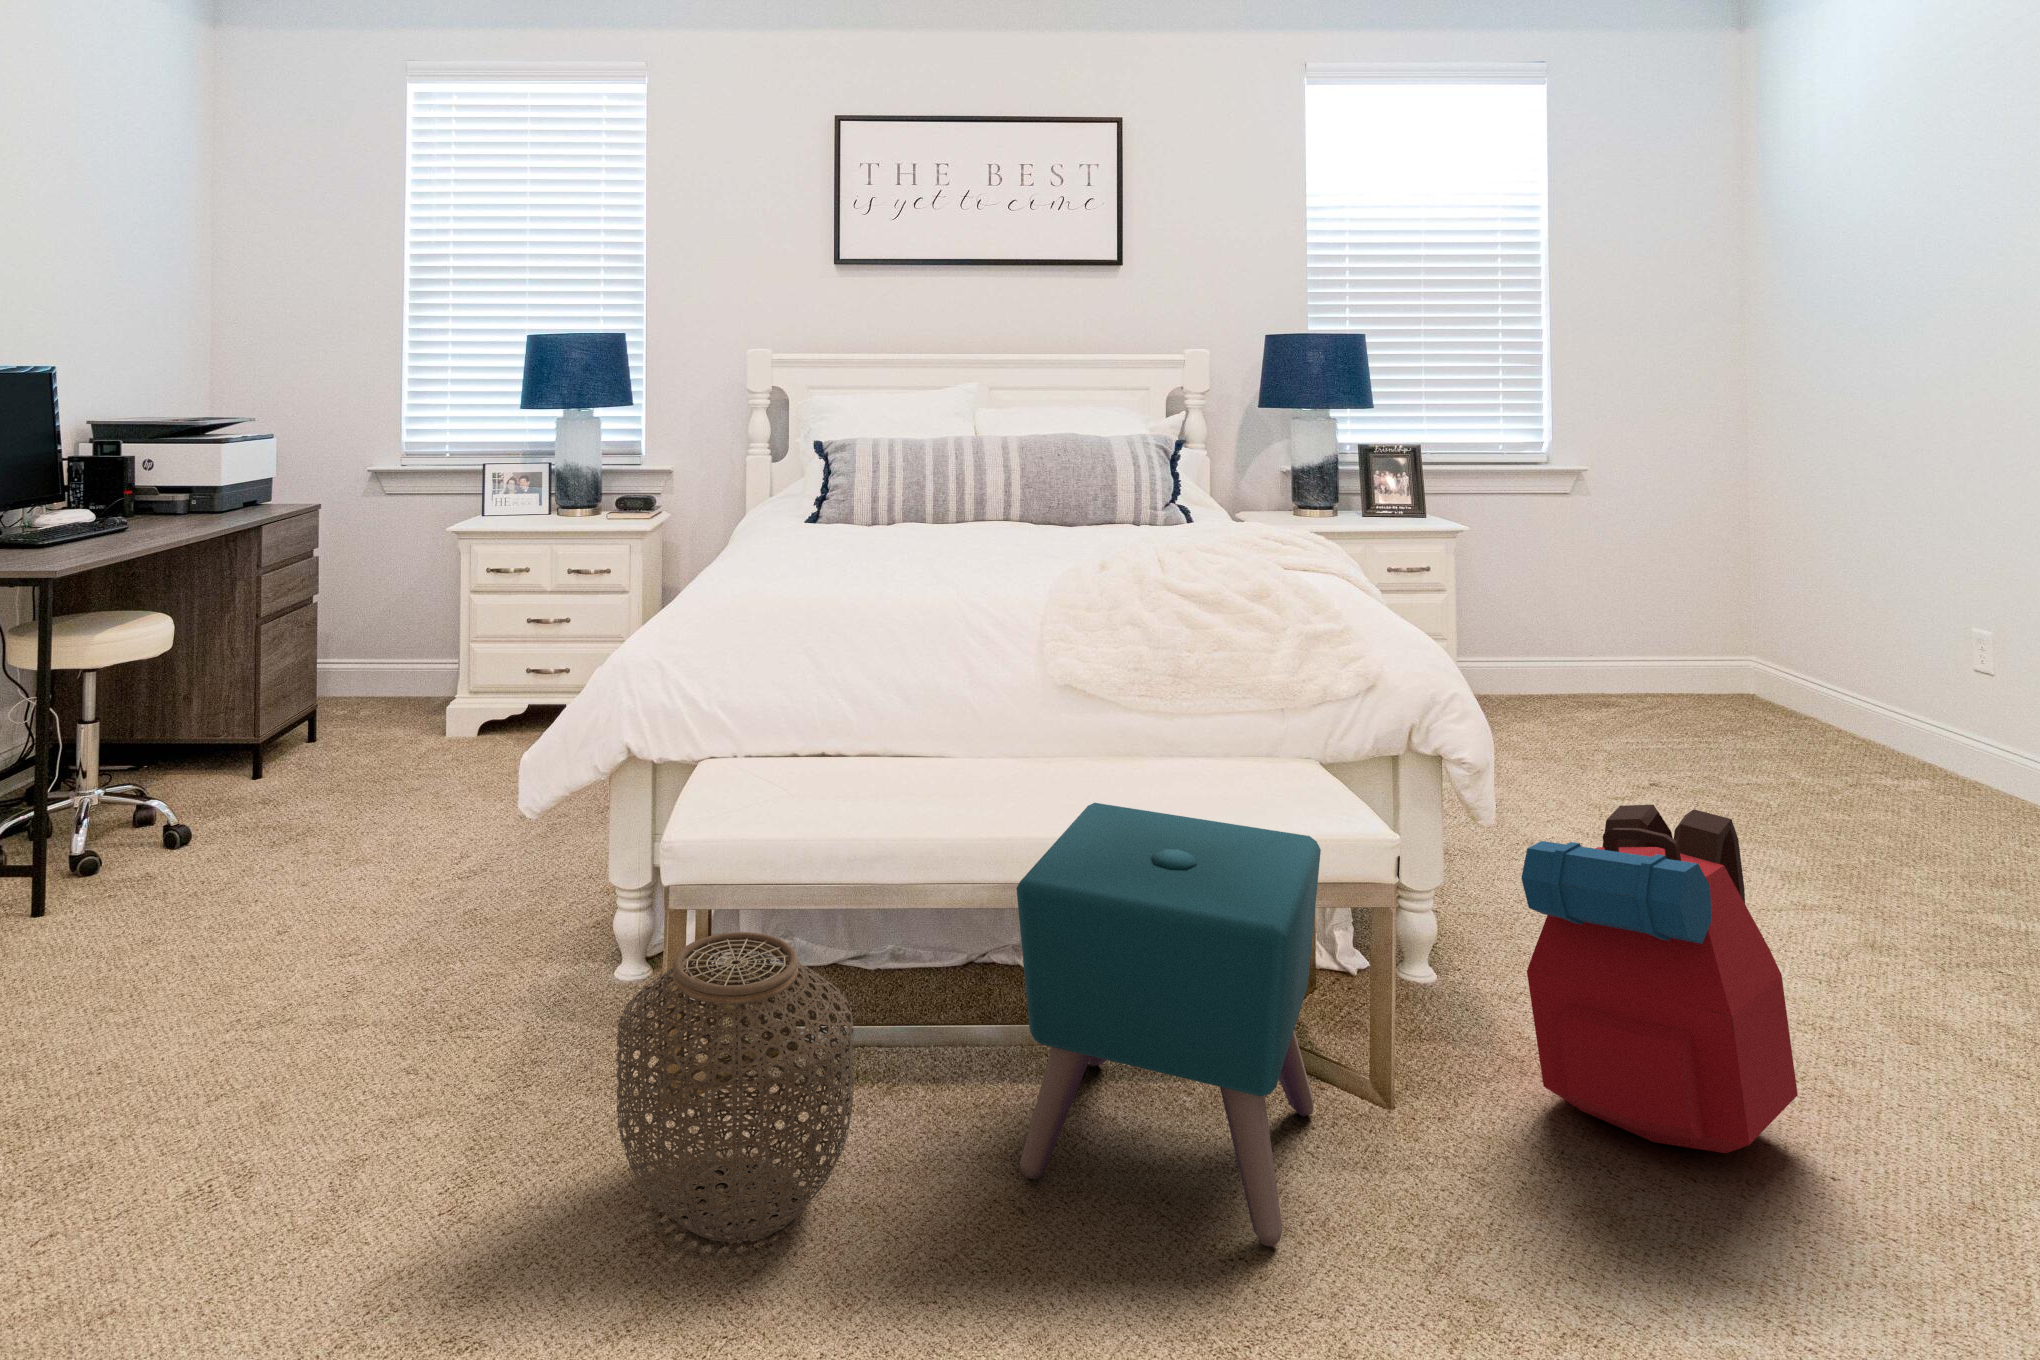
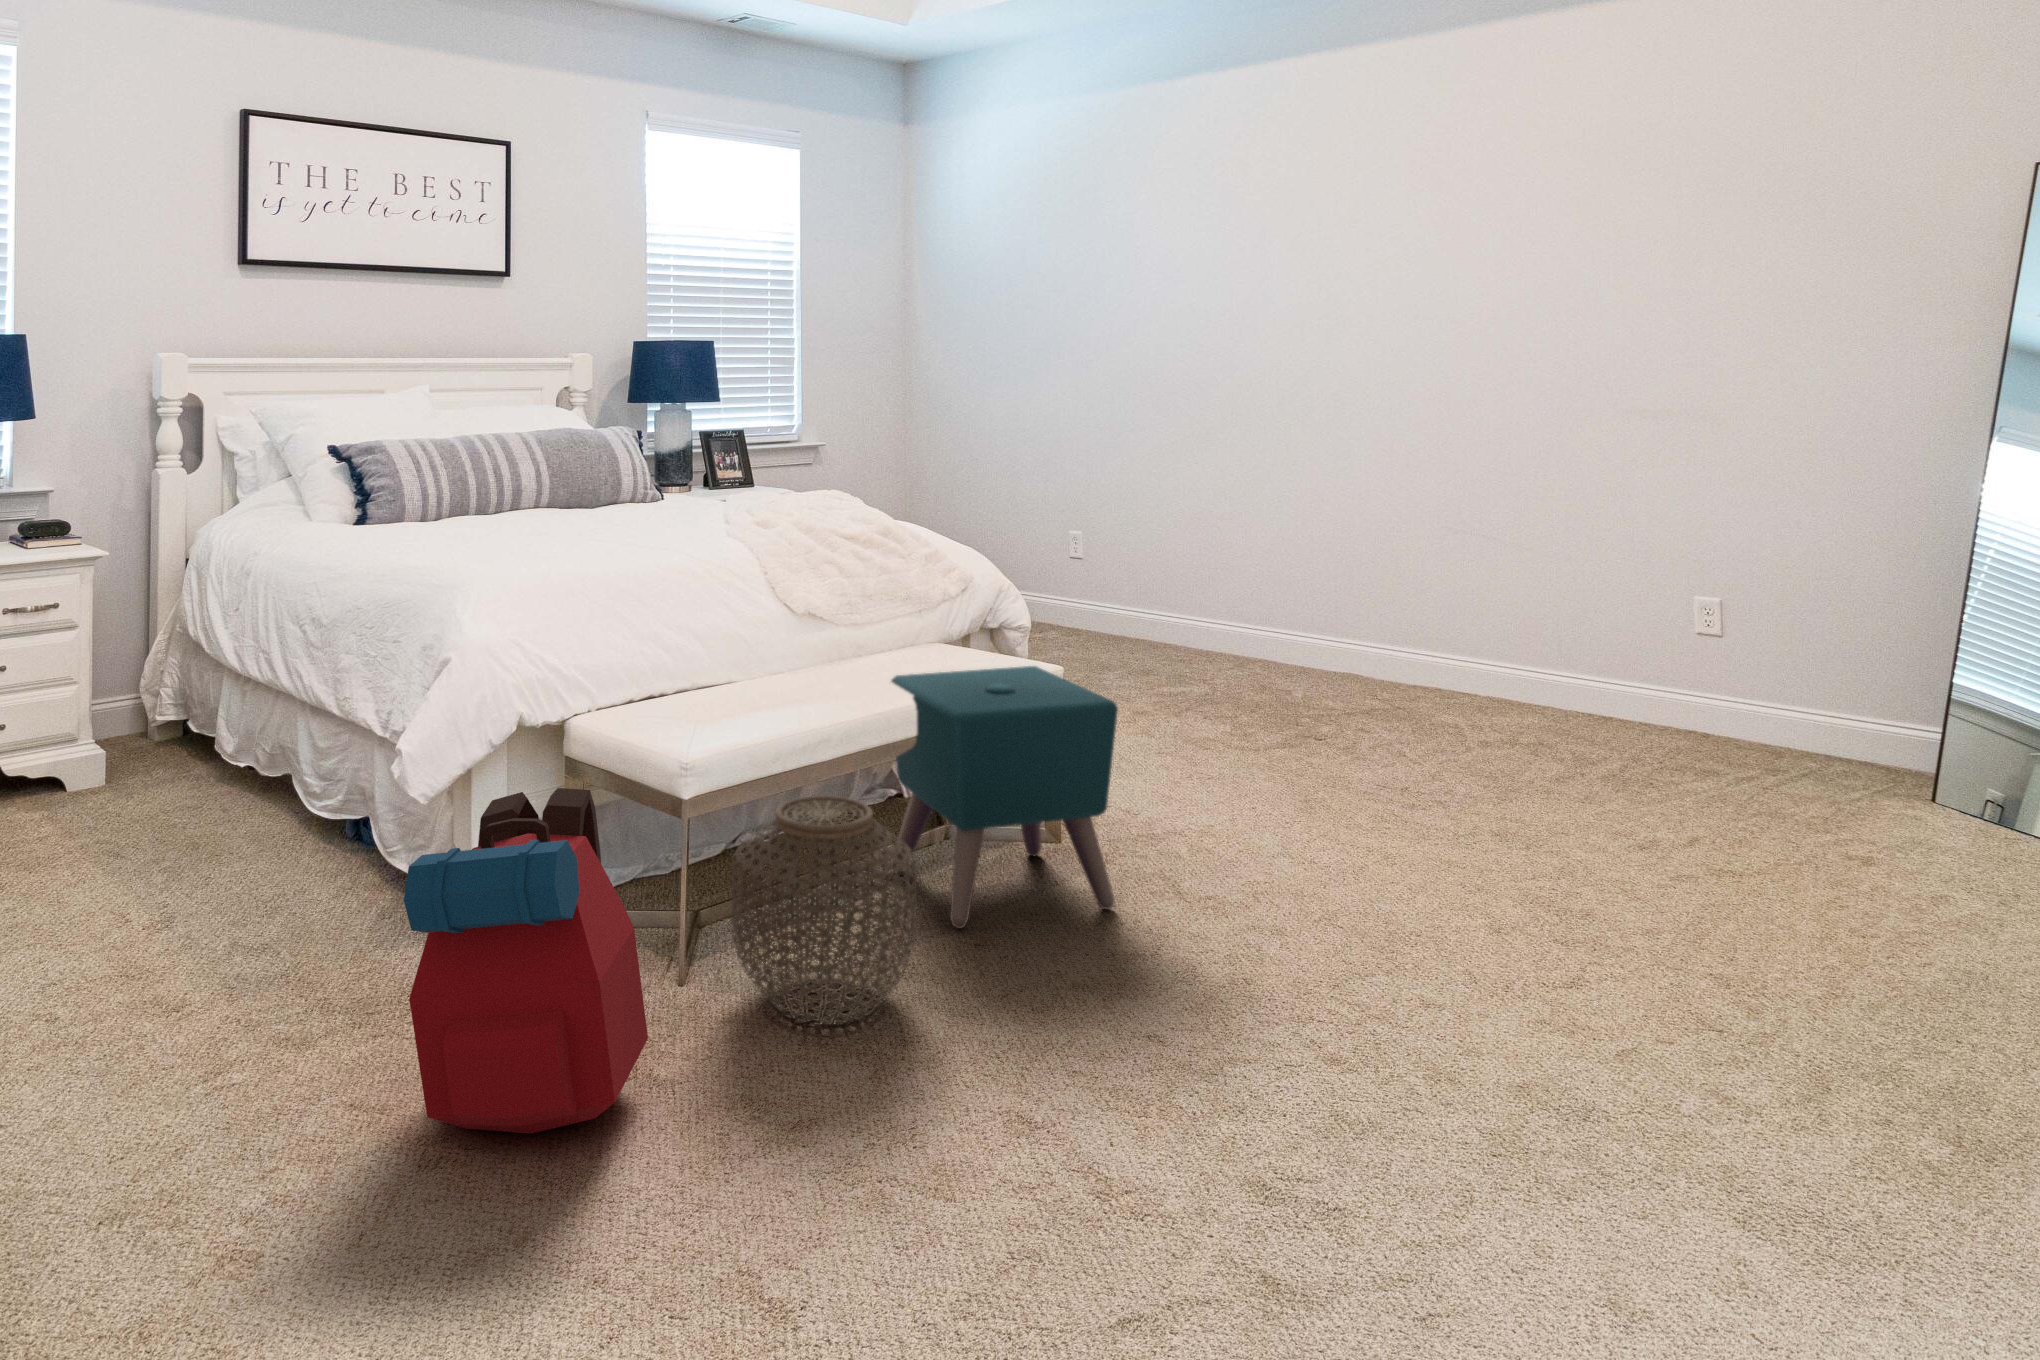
backpack: present [1521,805,1798,1153] -> present [404,788,648,1134]

